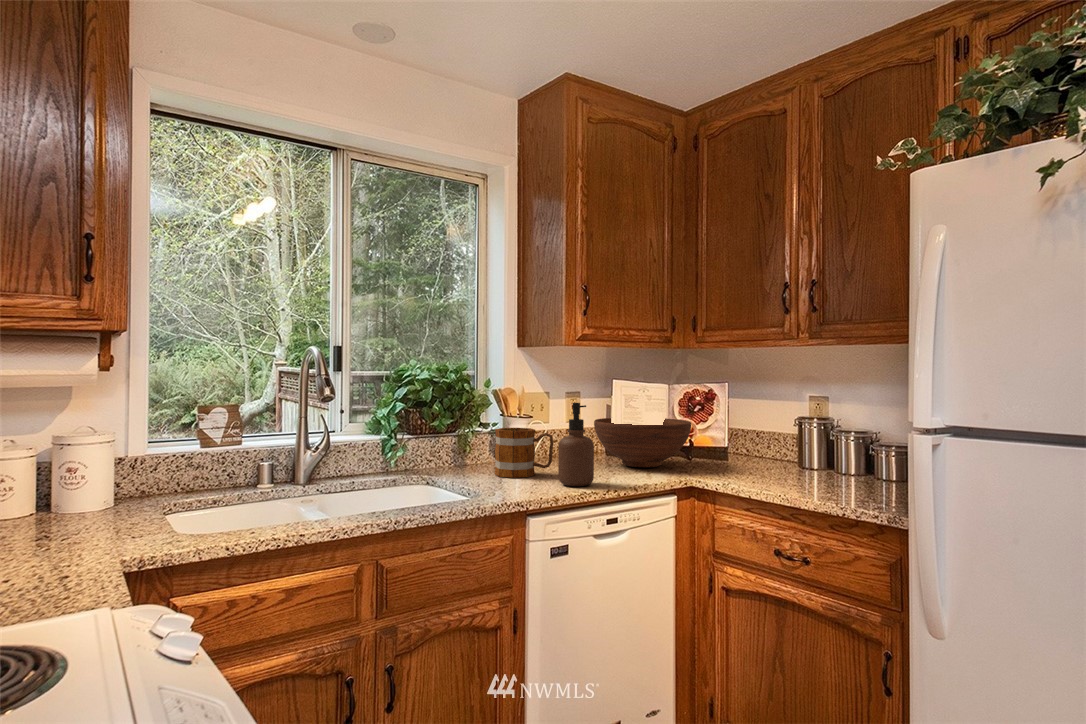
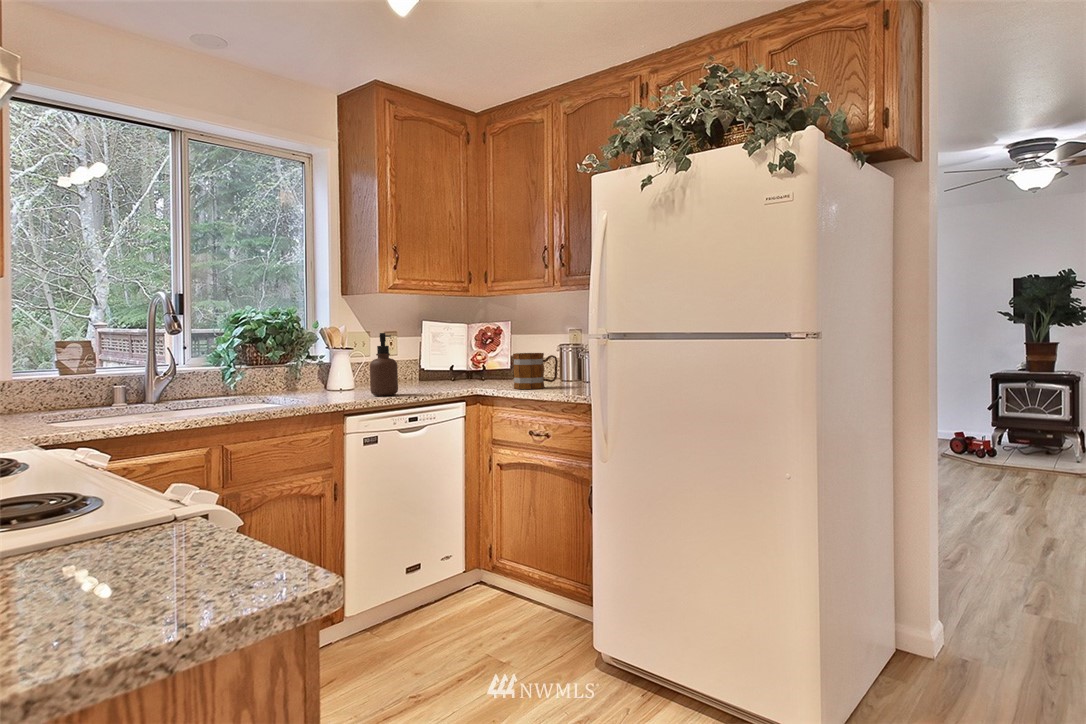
fruit bowl: present [594,418,691,467] -> none [404,350,480,386]
mug: present [495,428,554,478] -> present [513,353,558,389]

